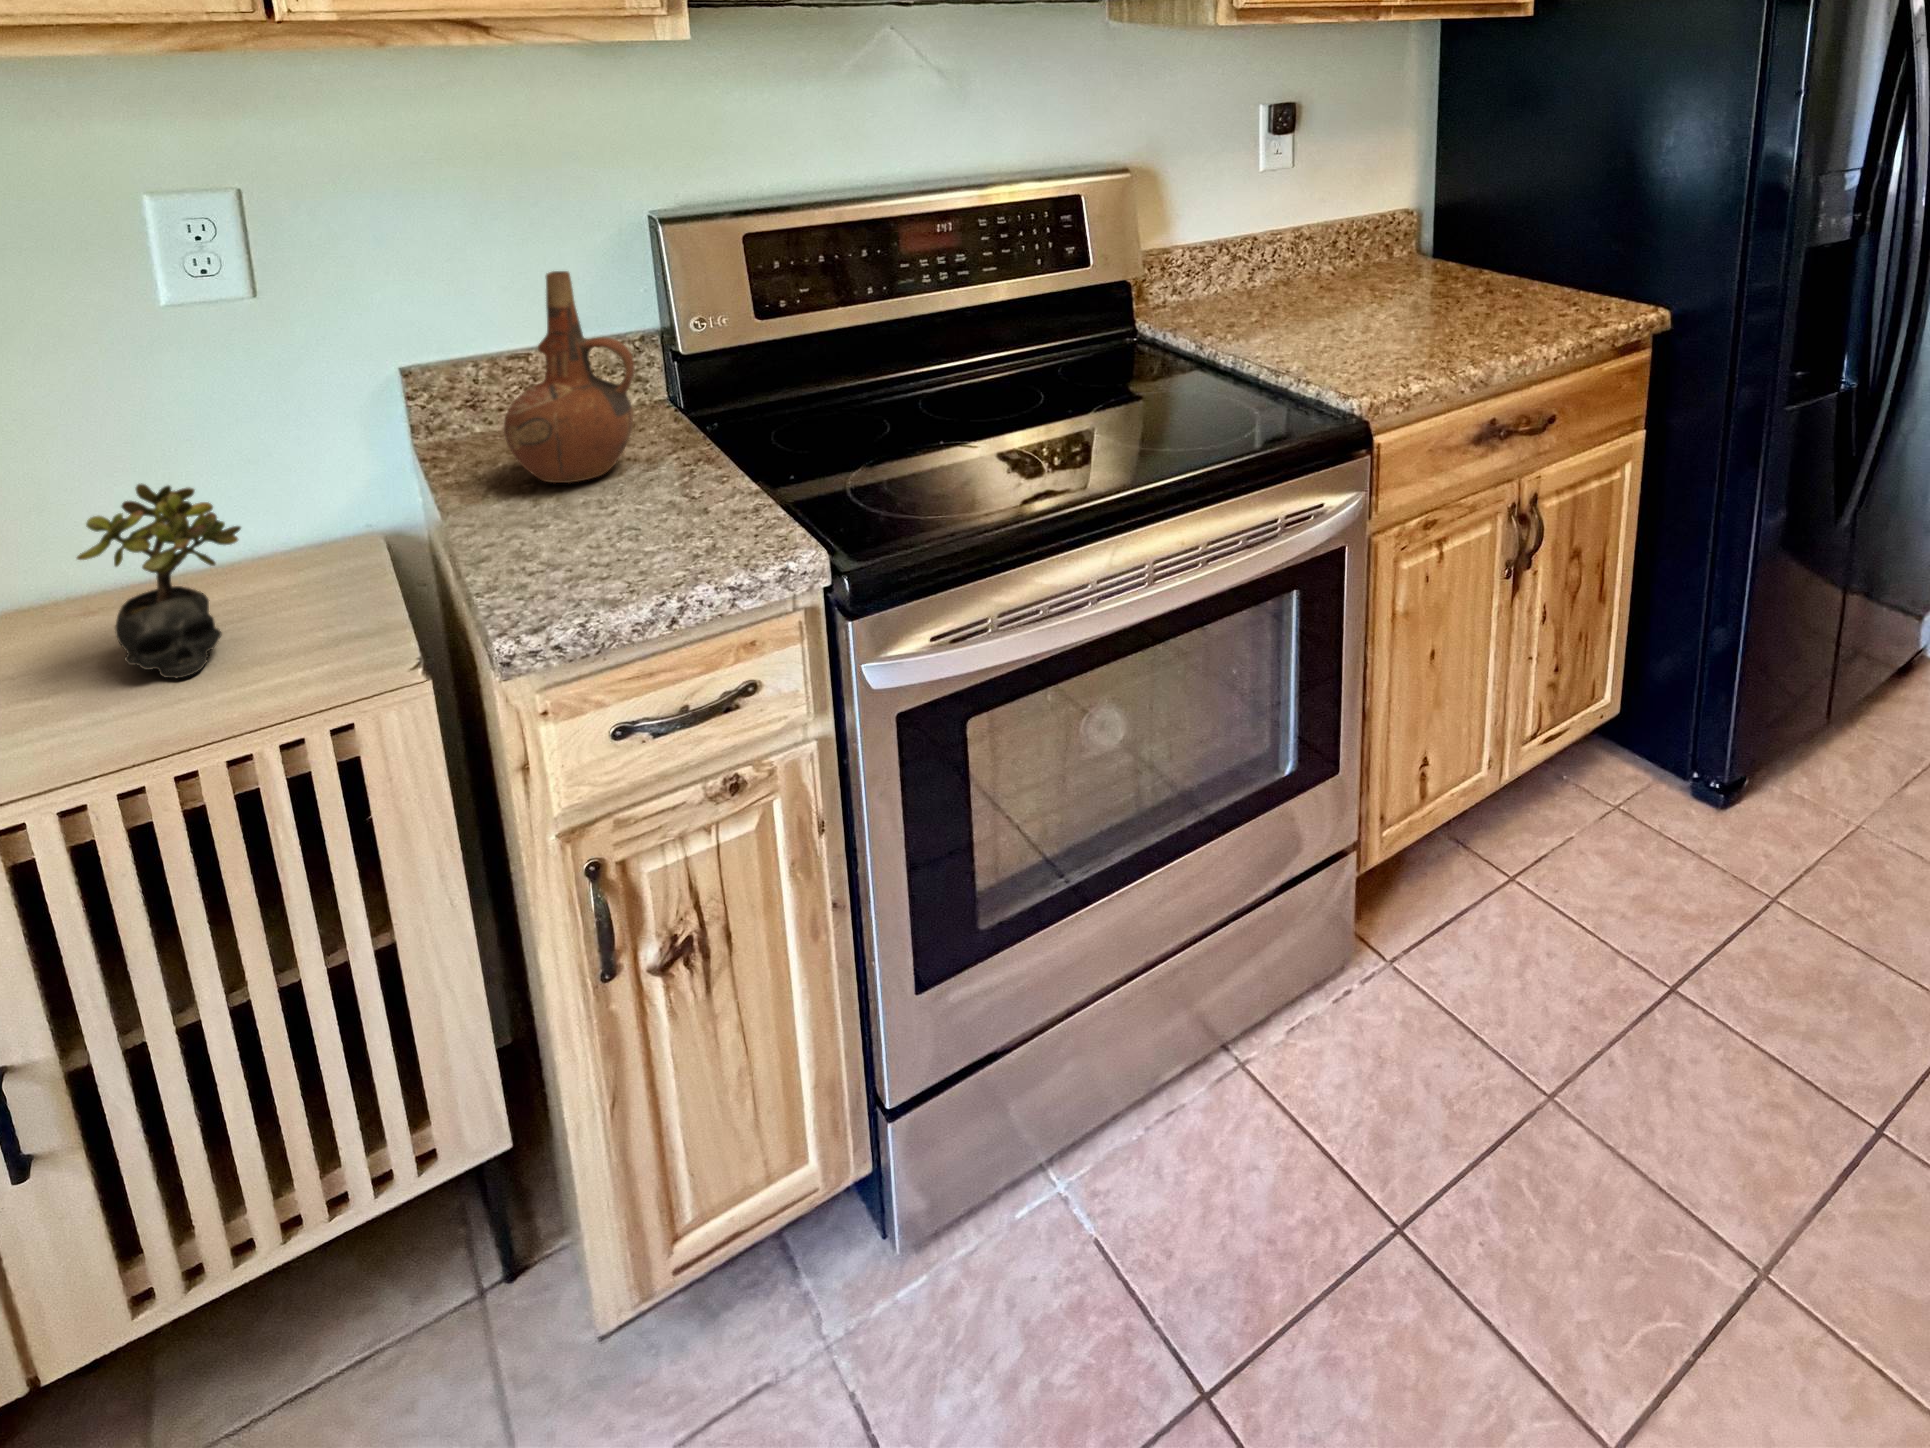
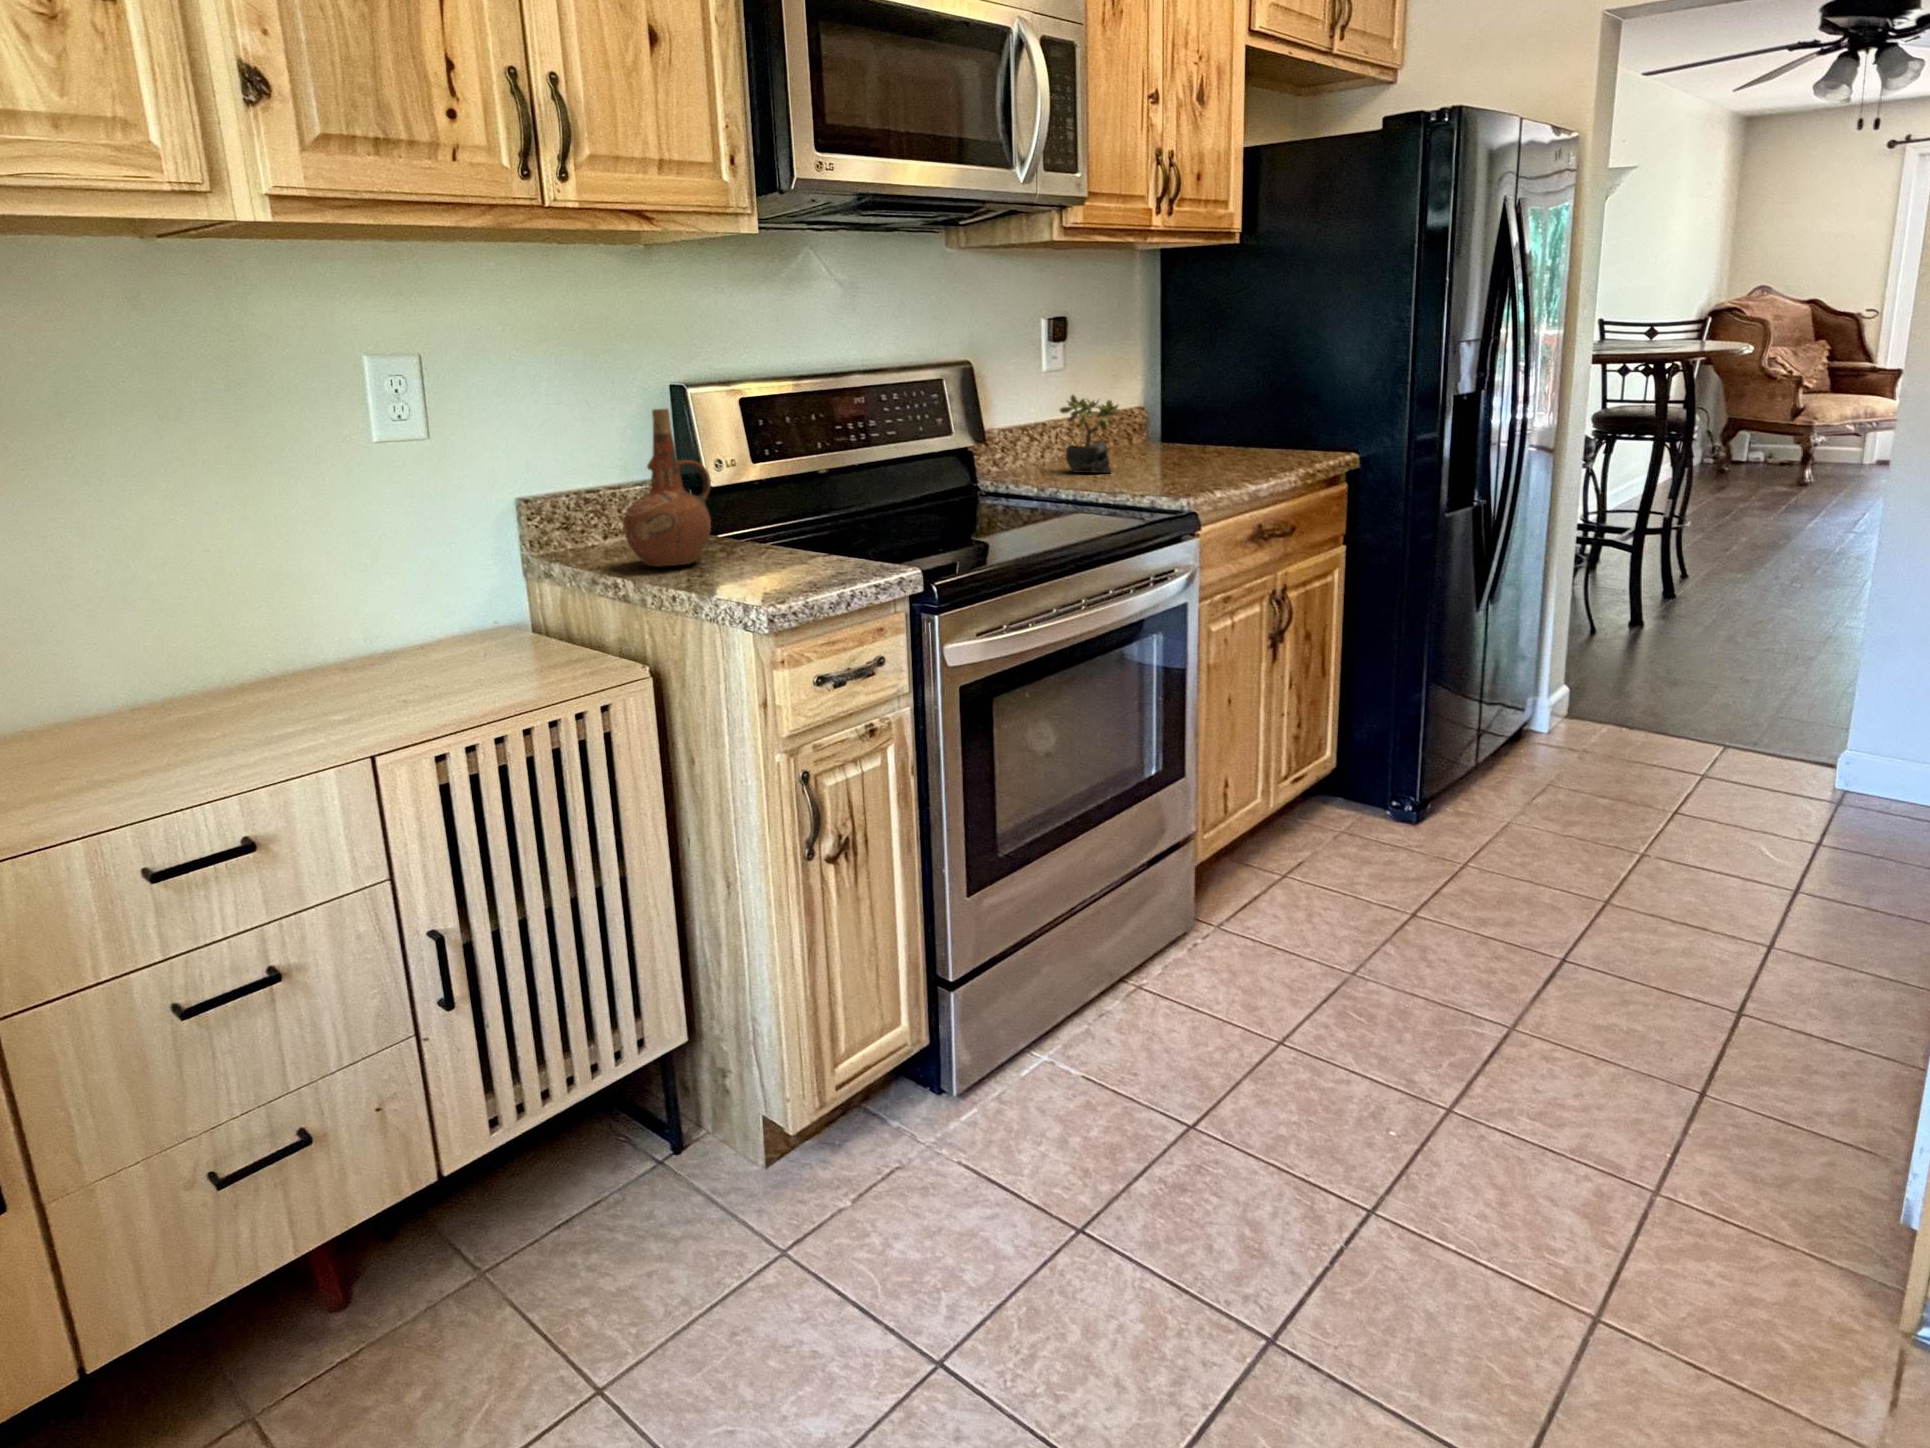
succulent plant: present [77,484,241,678] -> present [1059,395,1120,473]

